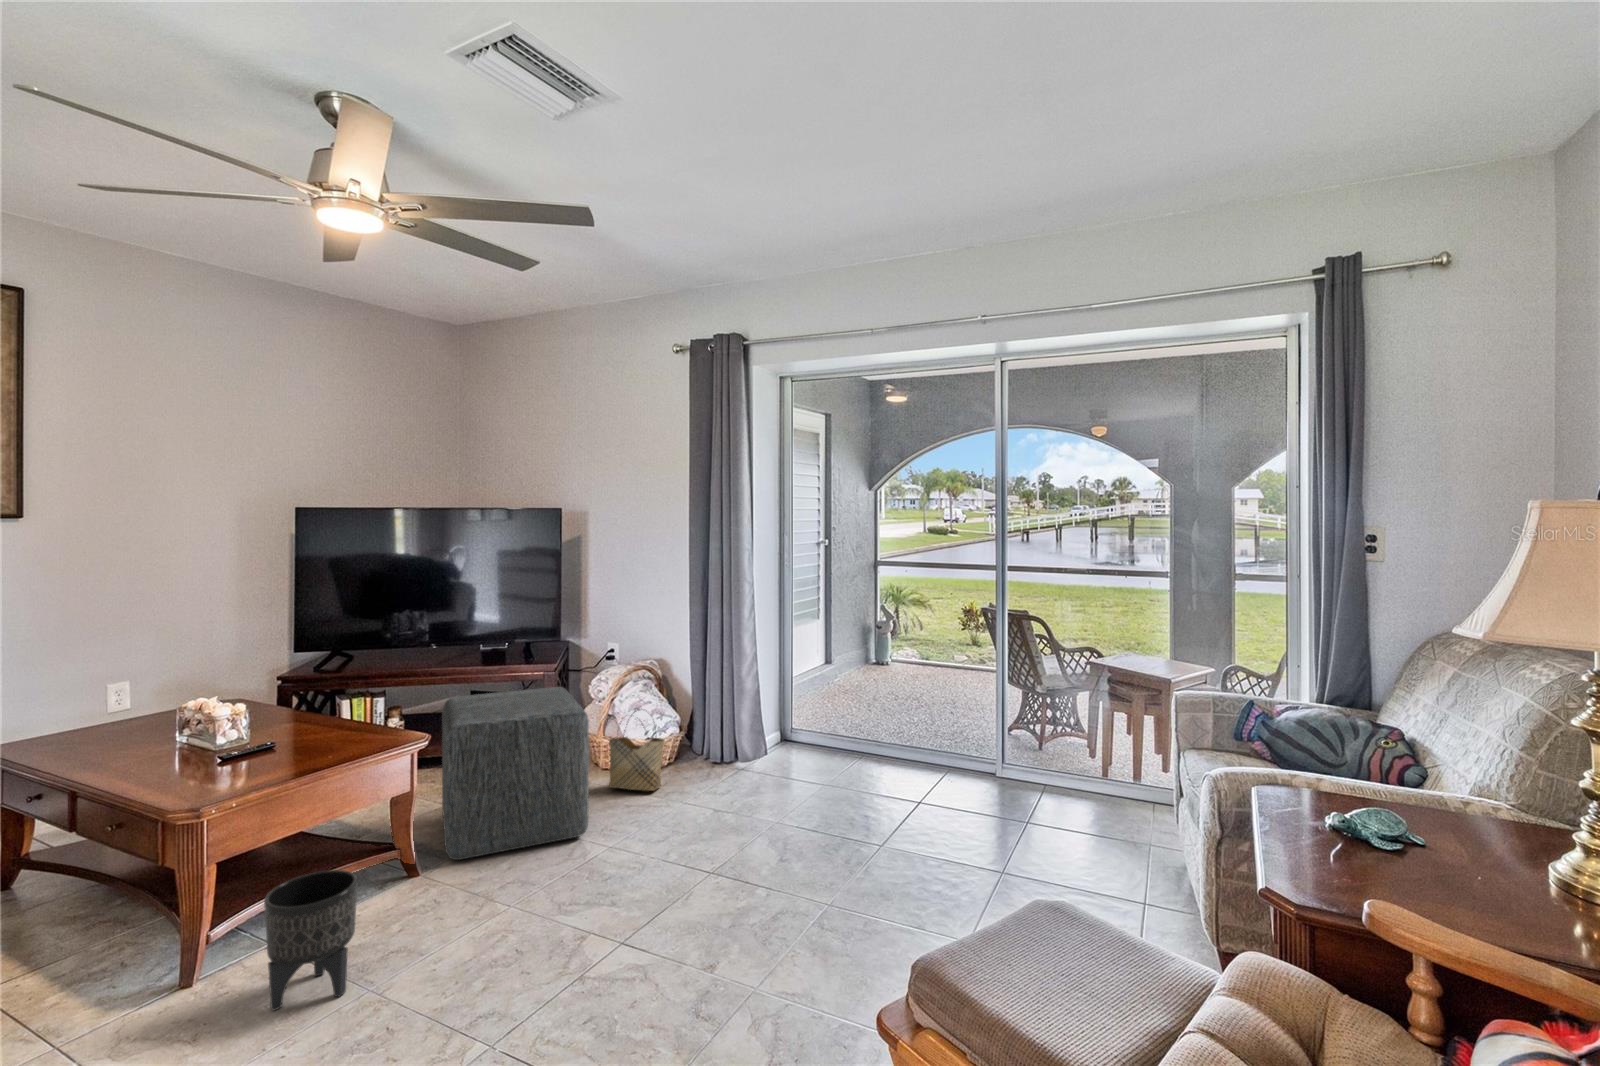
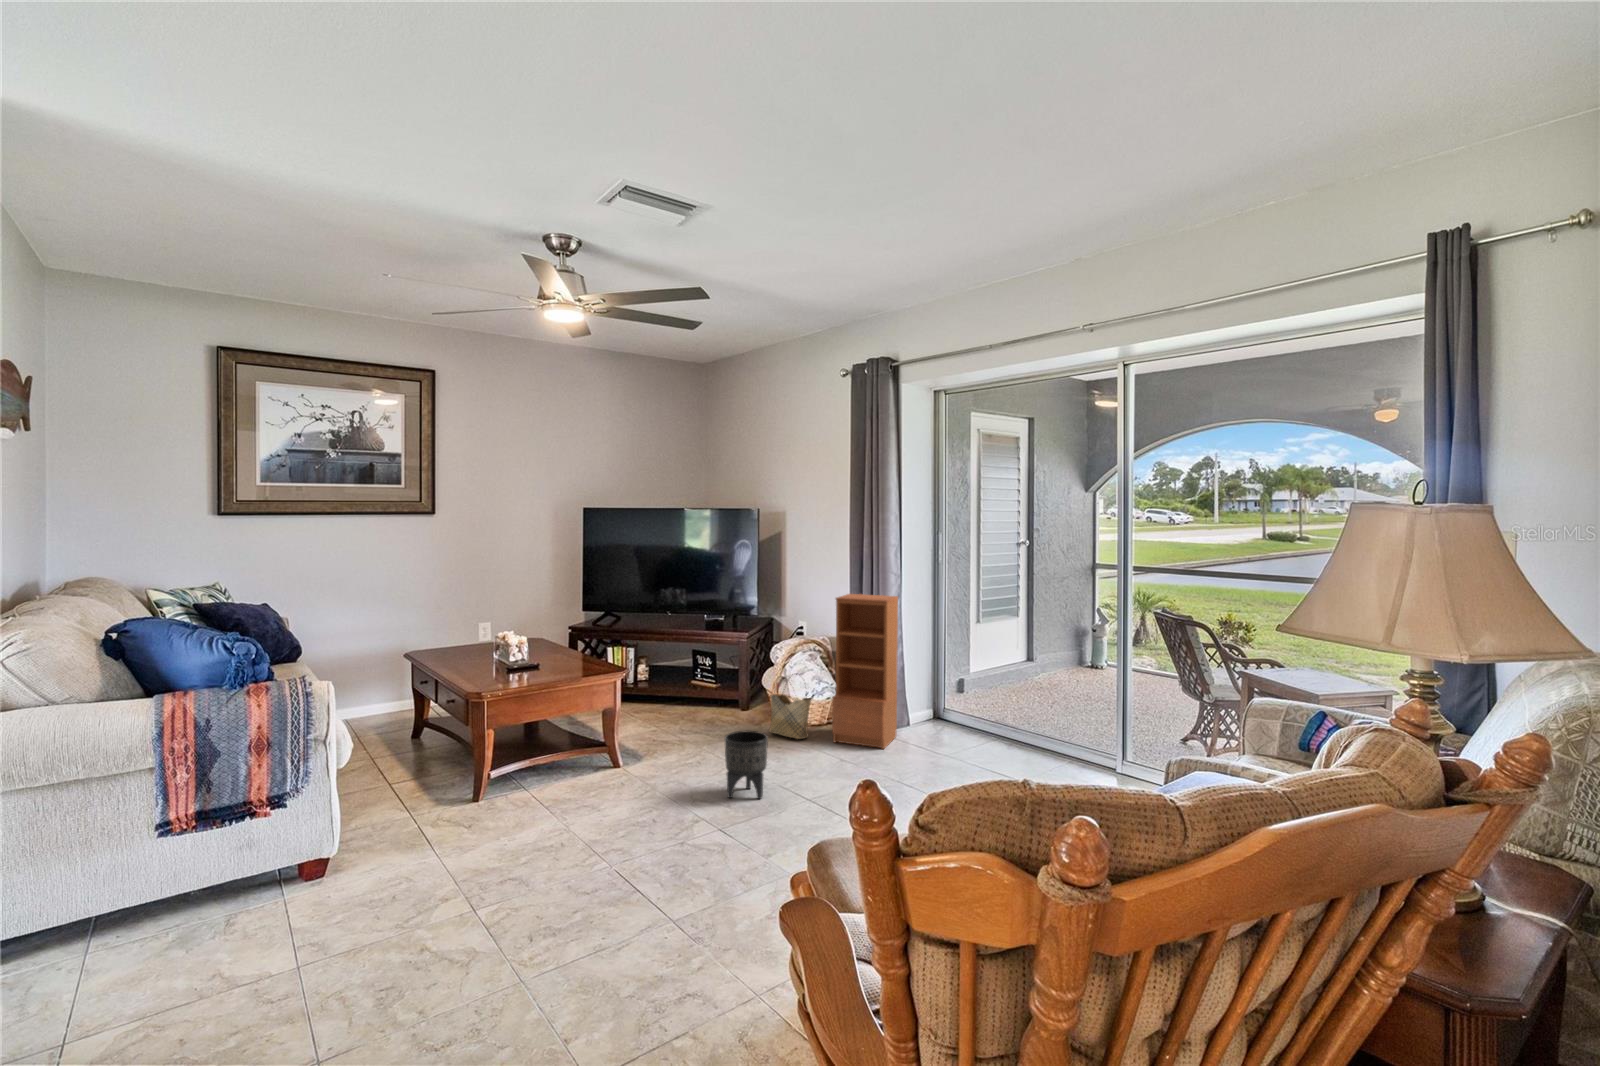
bookcase: none [694,607,760,788] -> present [832,594,898,749]
ottoman: present [442,687,589,860] -> none [636,649,738,759]
planter: present [264,870,358,1010] -> present [724,731,768,799]

